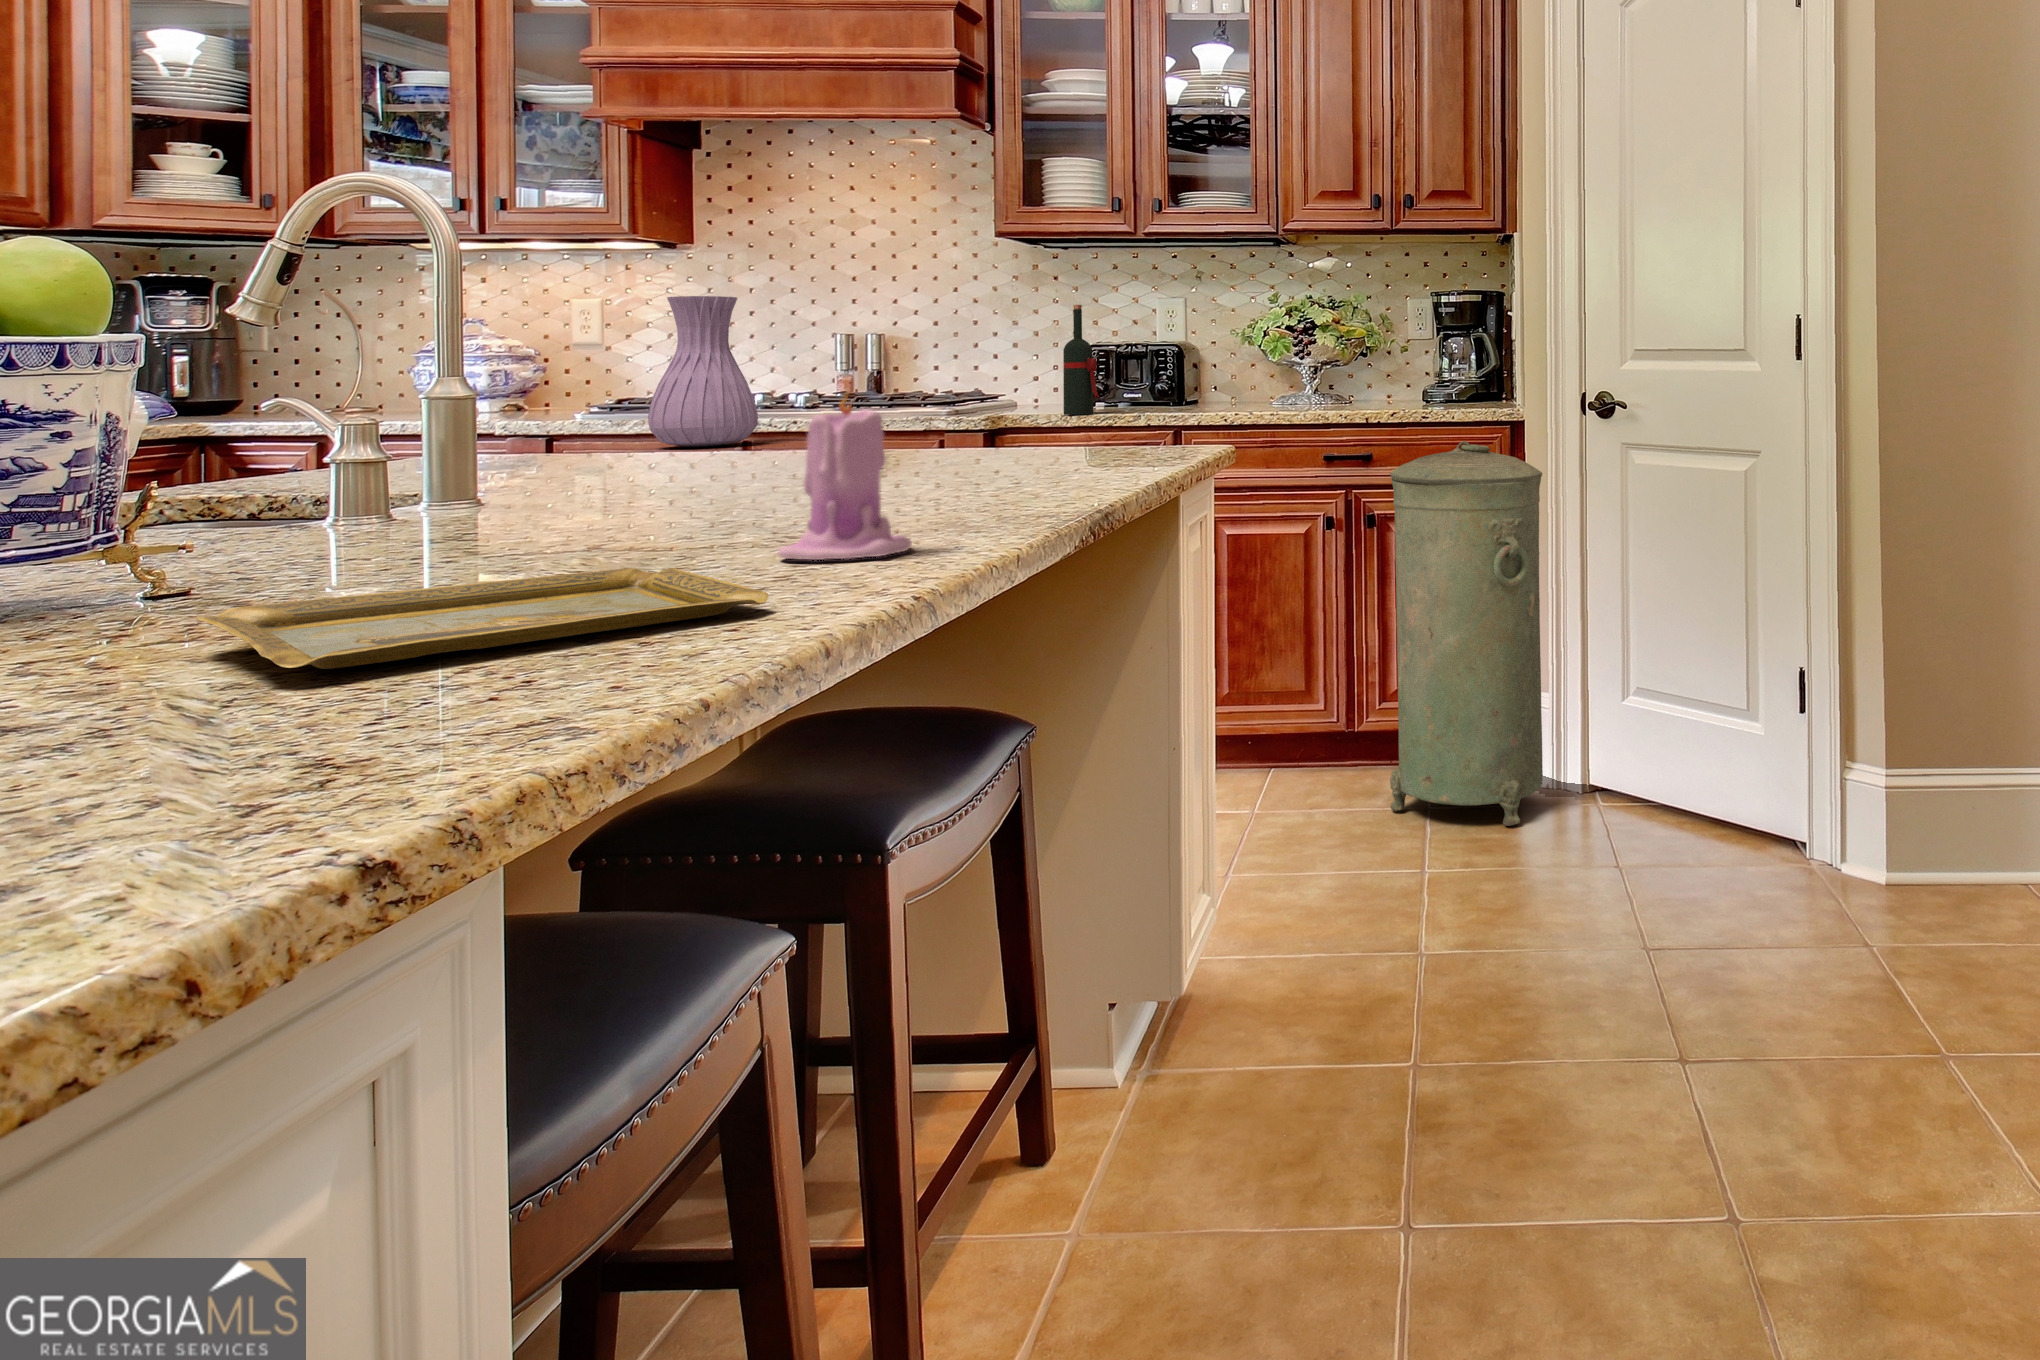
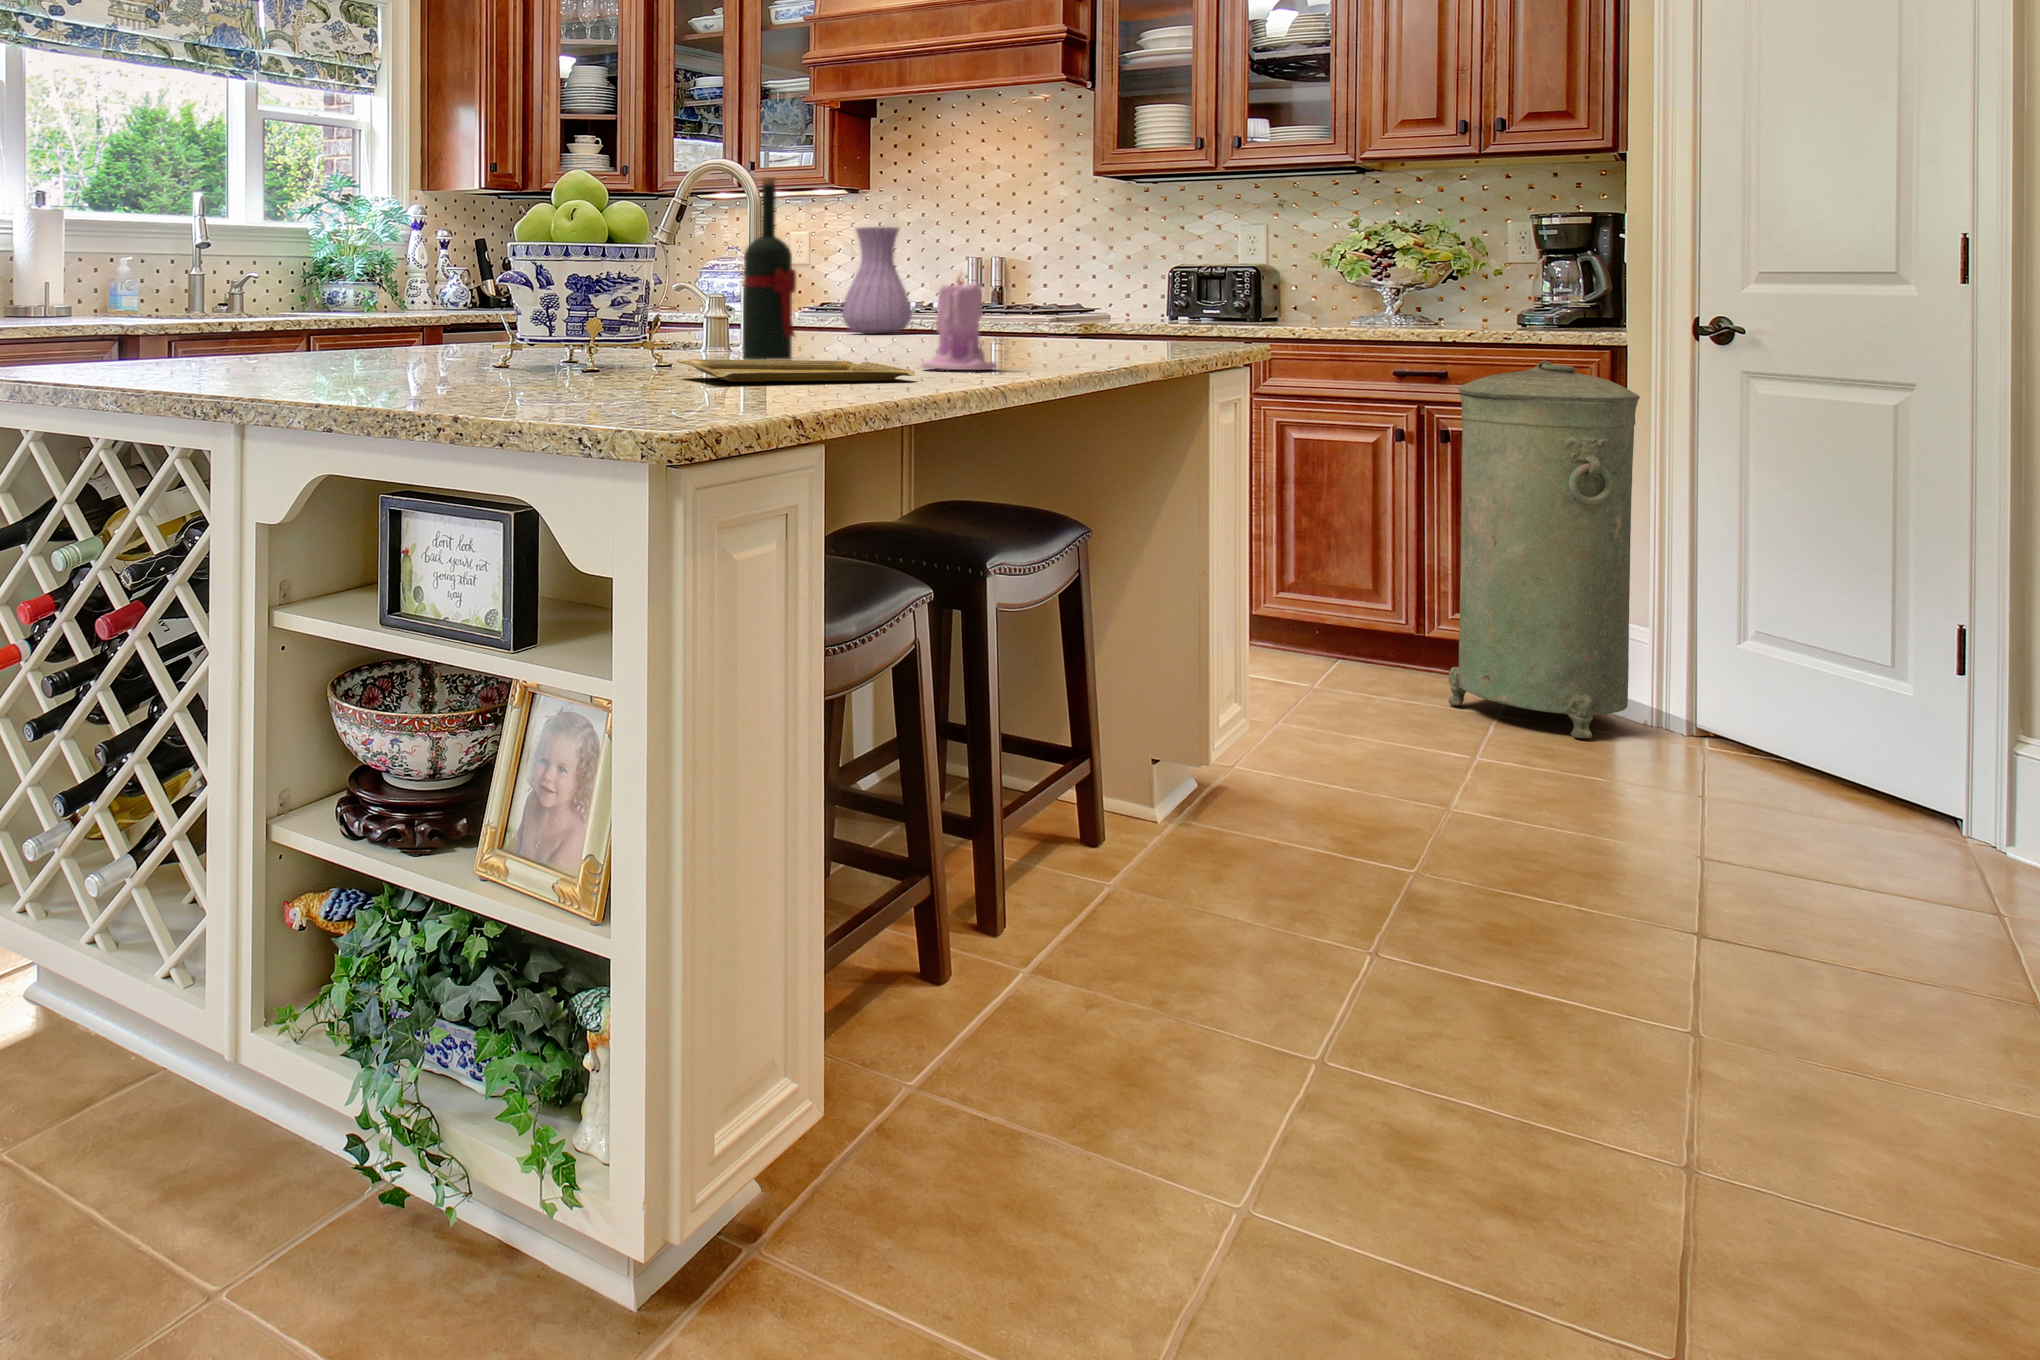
wine bottle: present [1063,305,1099,415] -> present [742,177,796,360]

